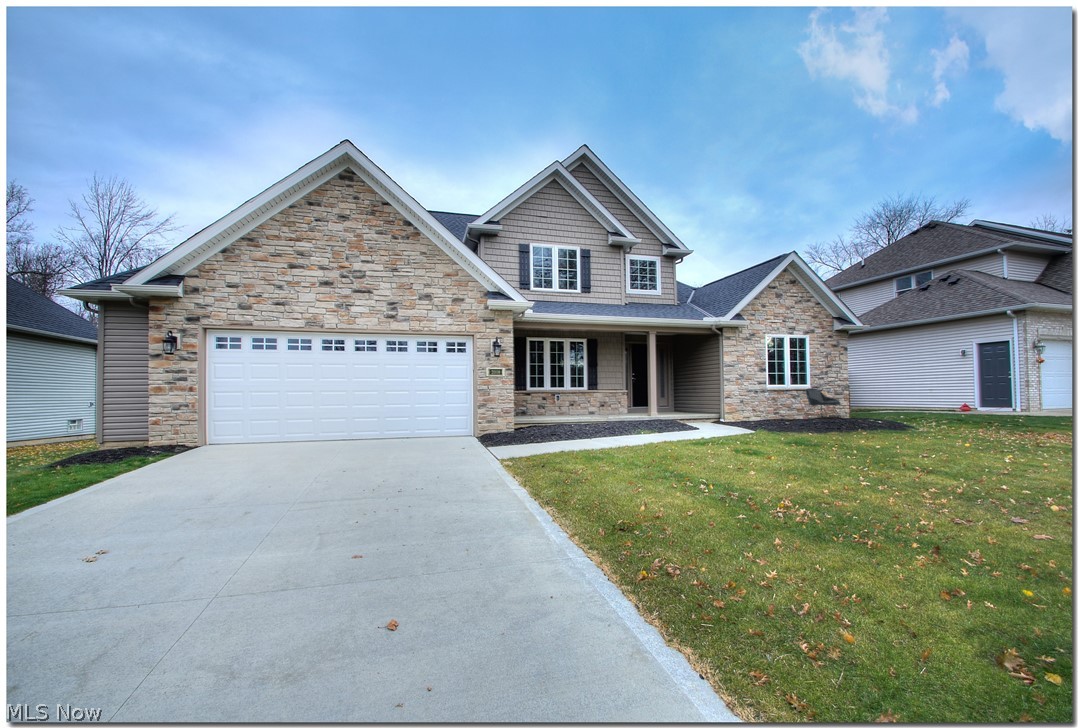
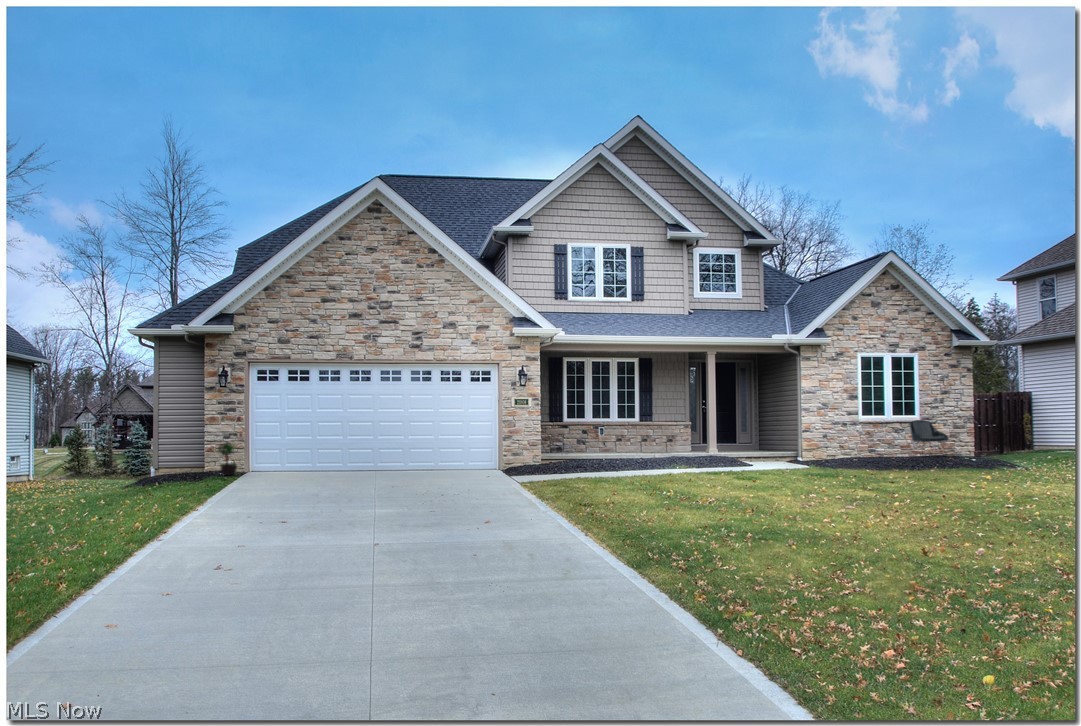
potted tree: none [154,411,186,451] -> present [218,443,237,475]

